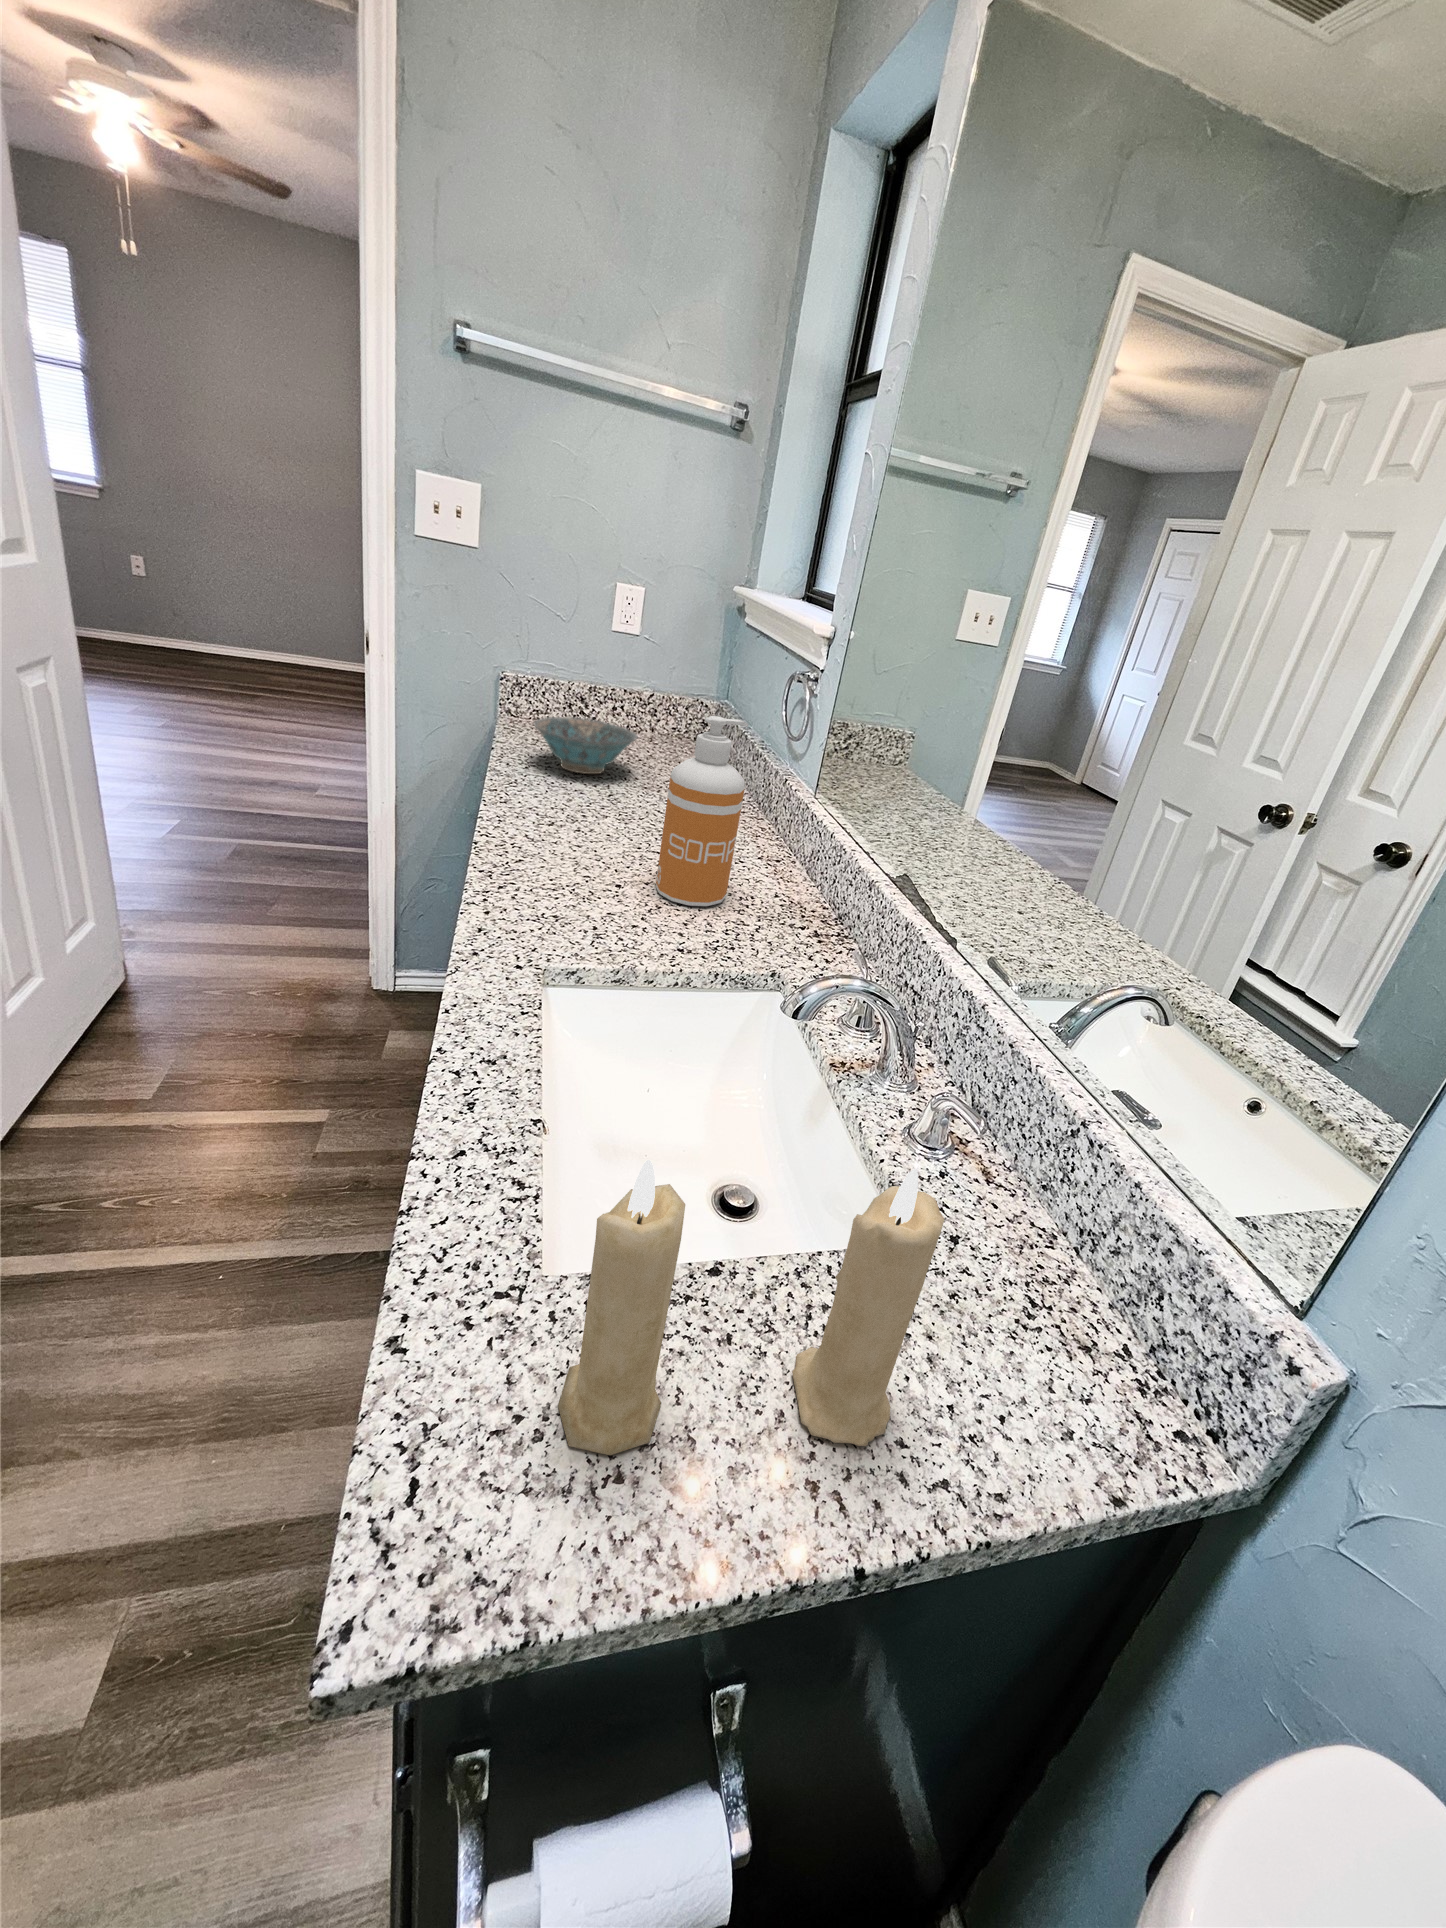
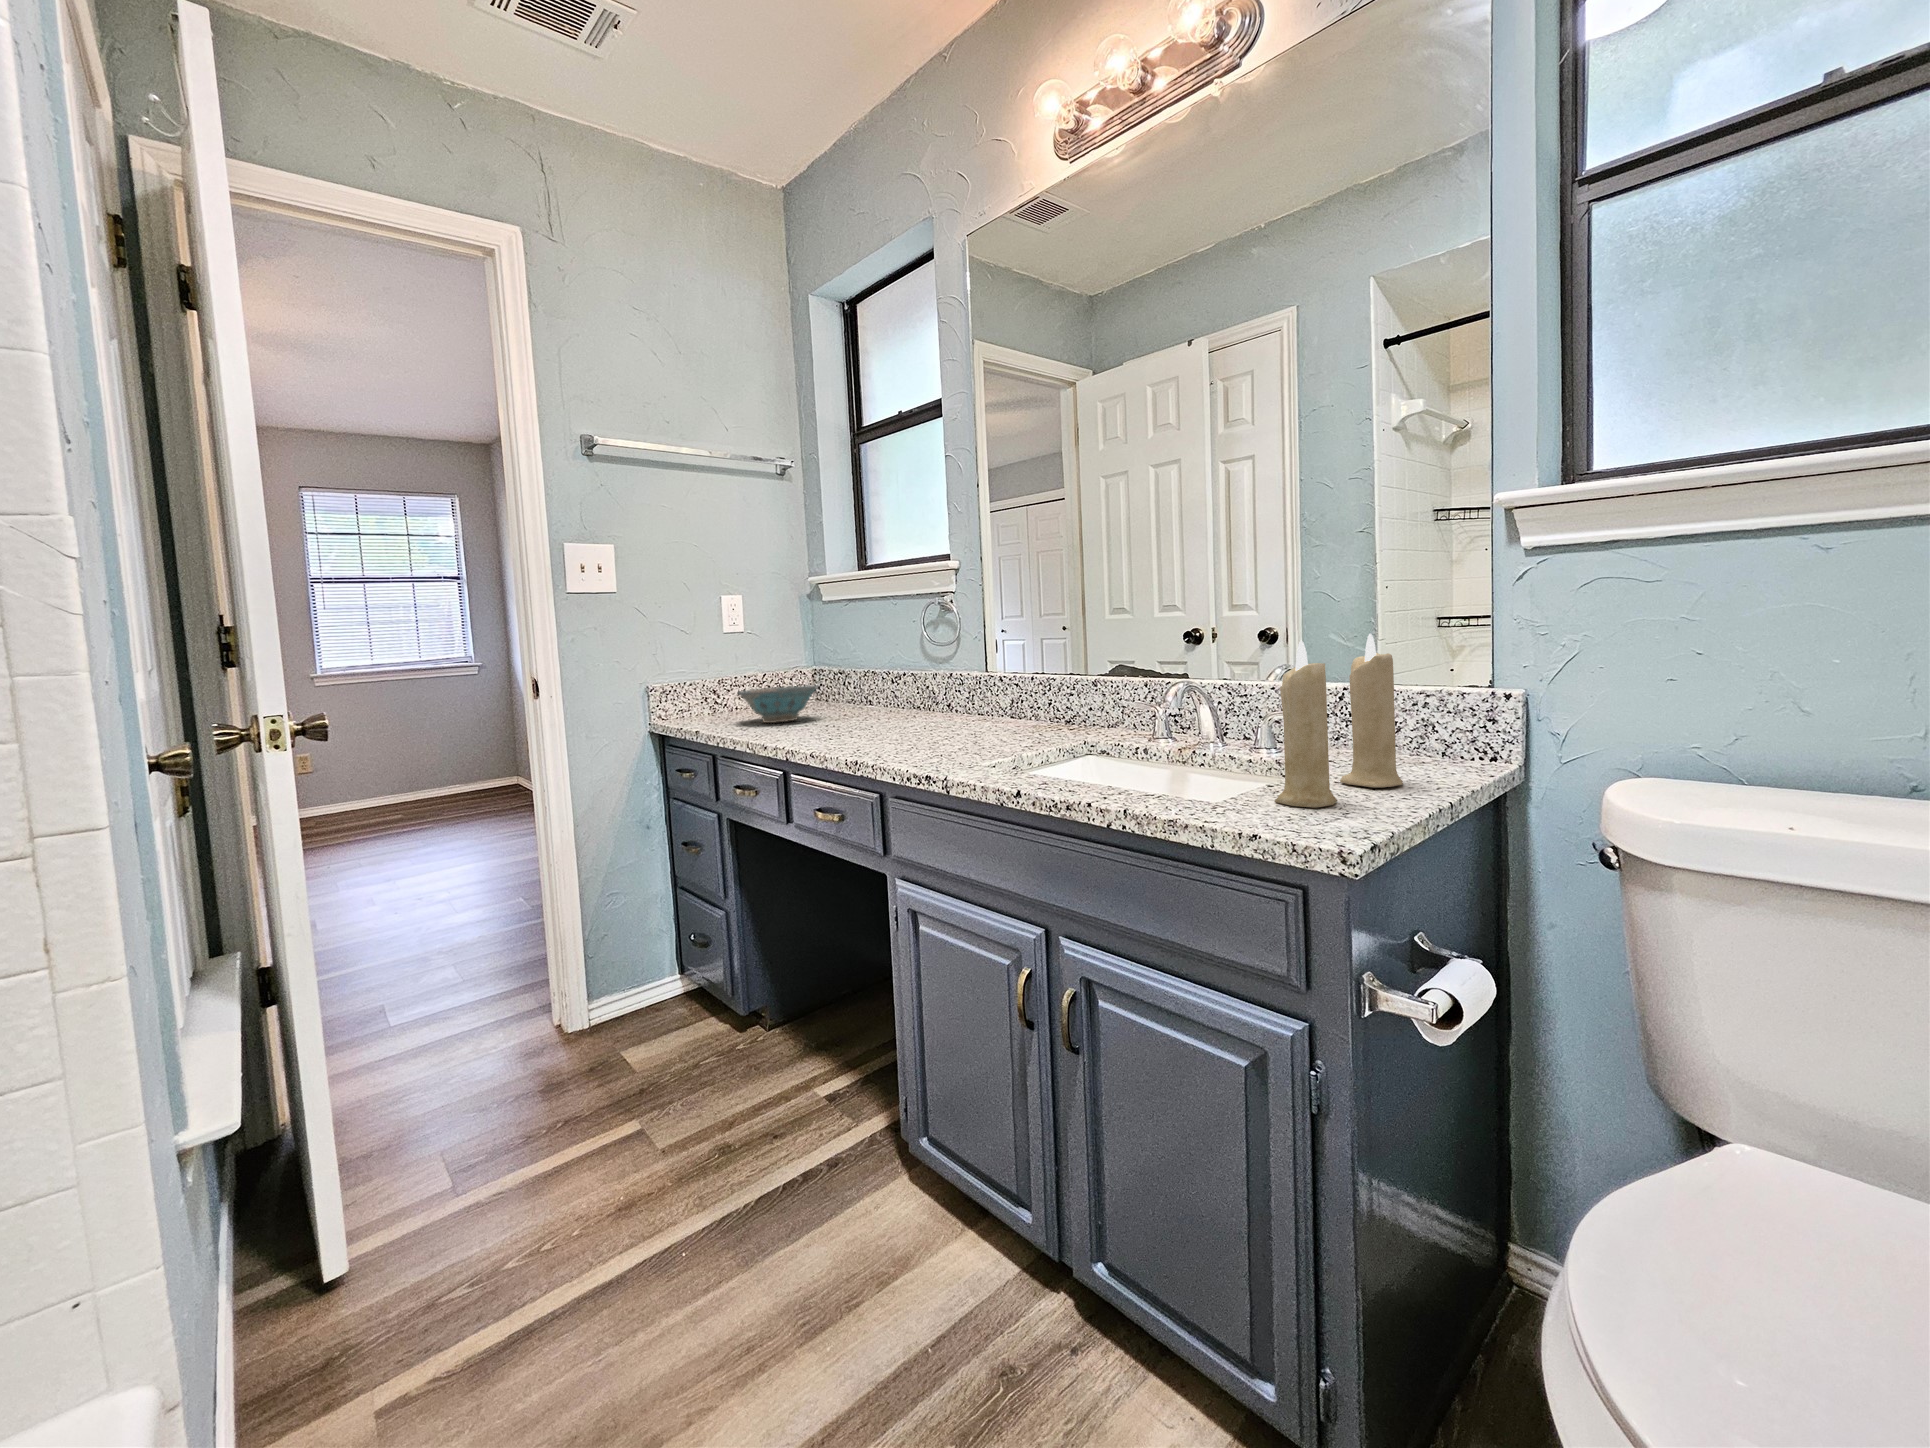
soap dispenser: present [656,716,748,906] -> none [944,605,1000,736]

